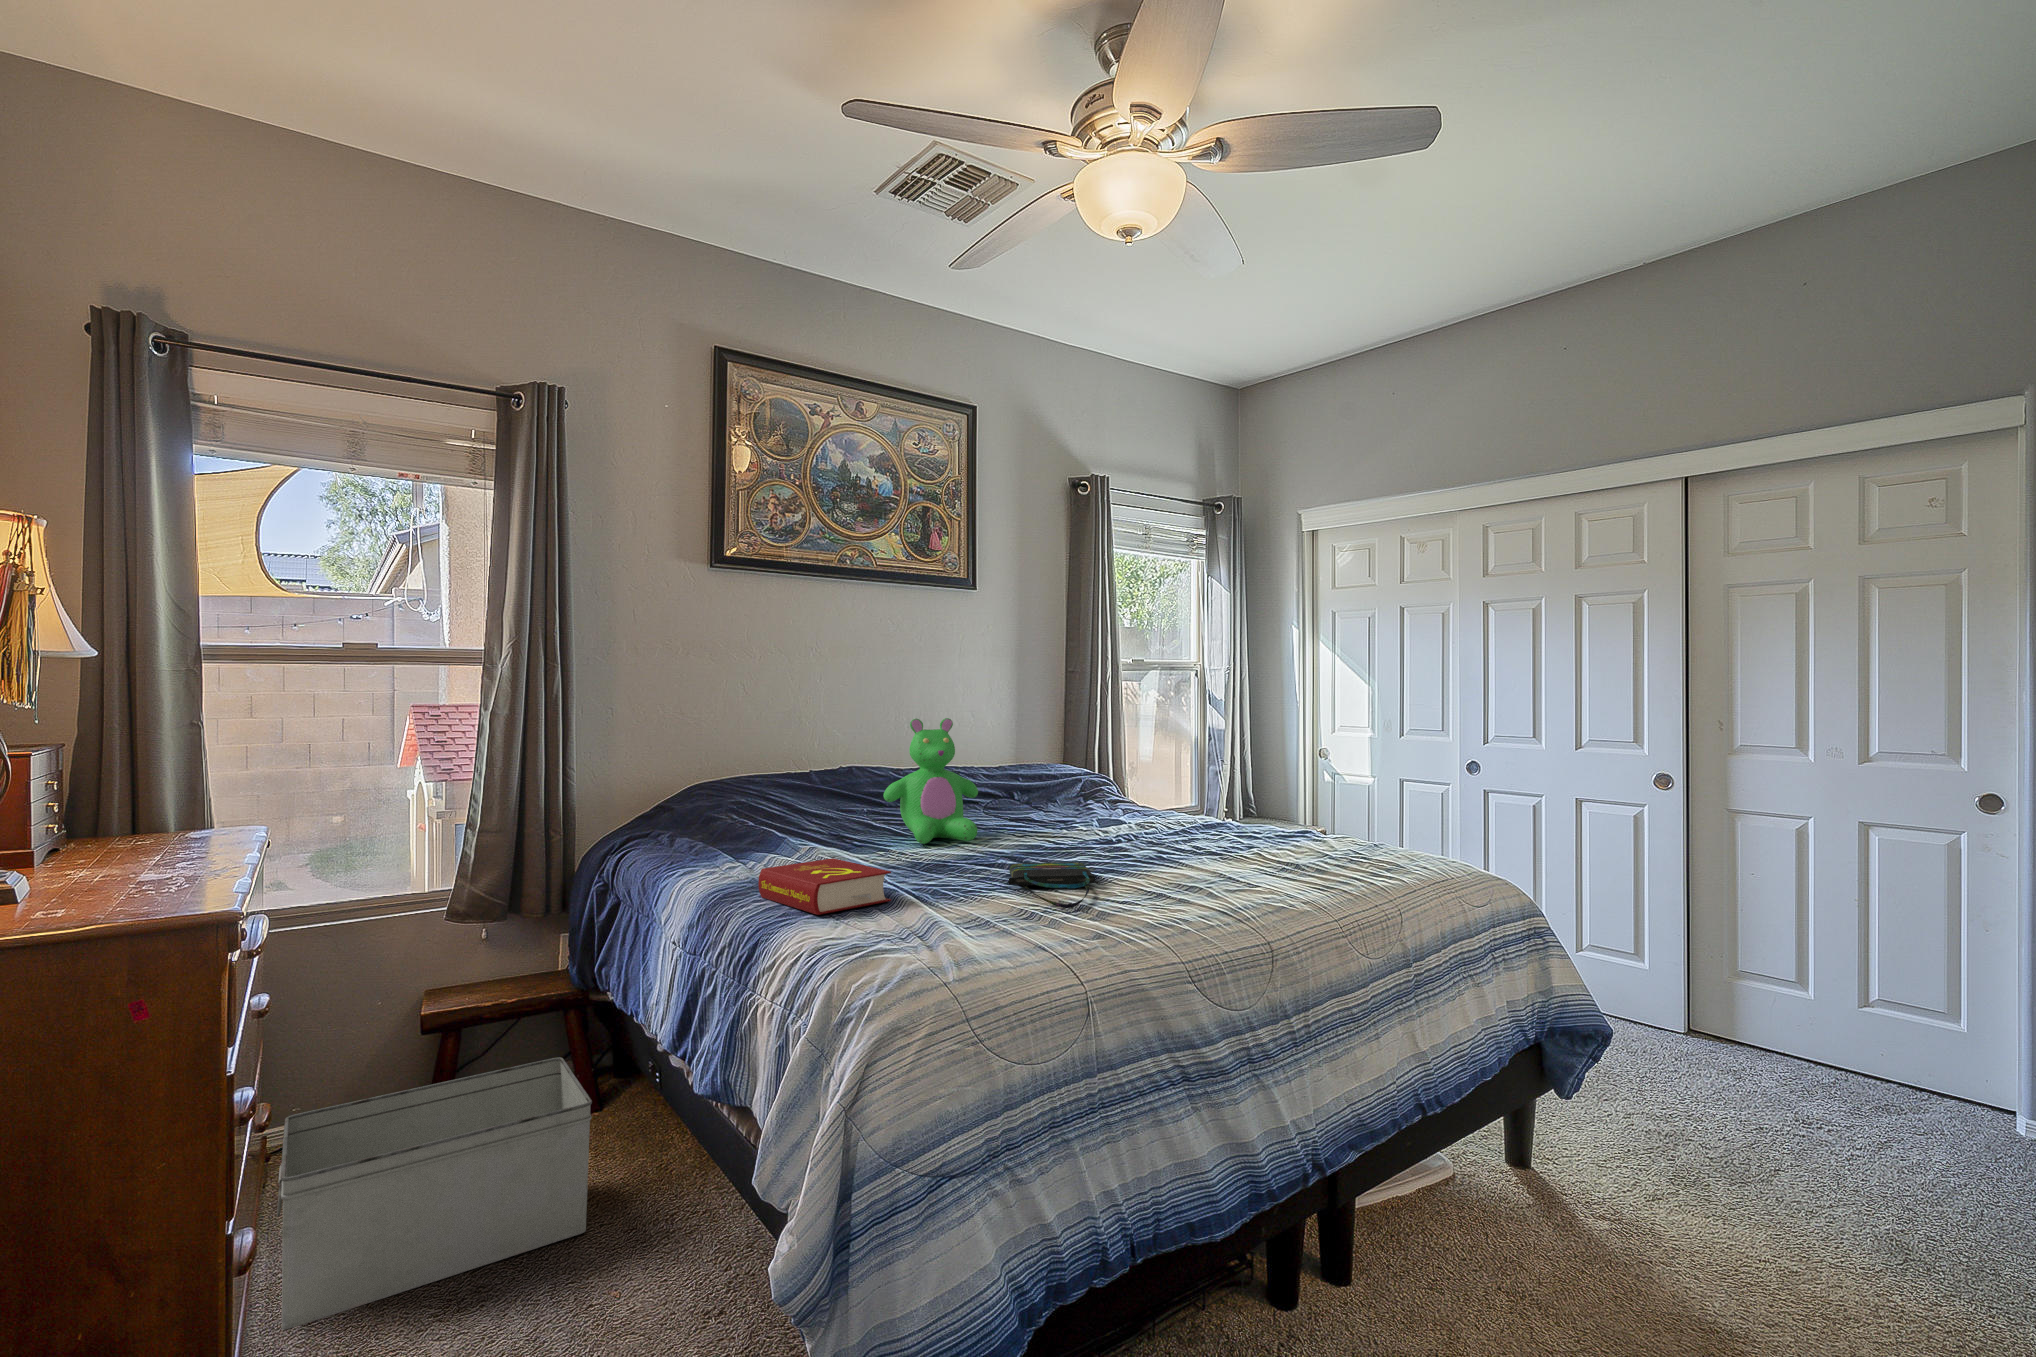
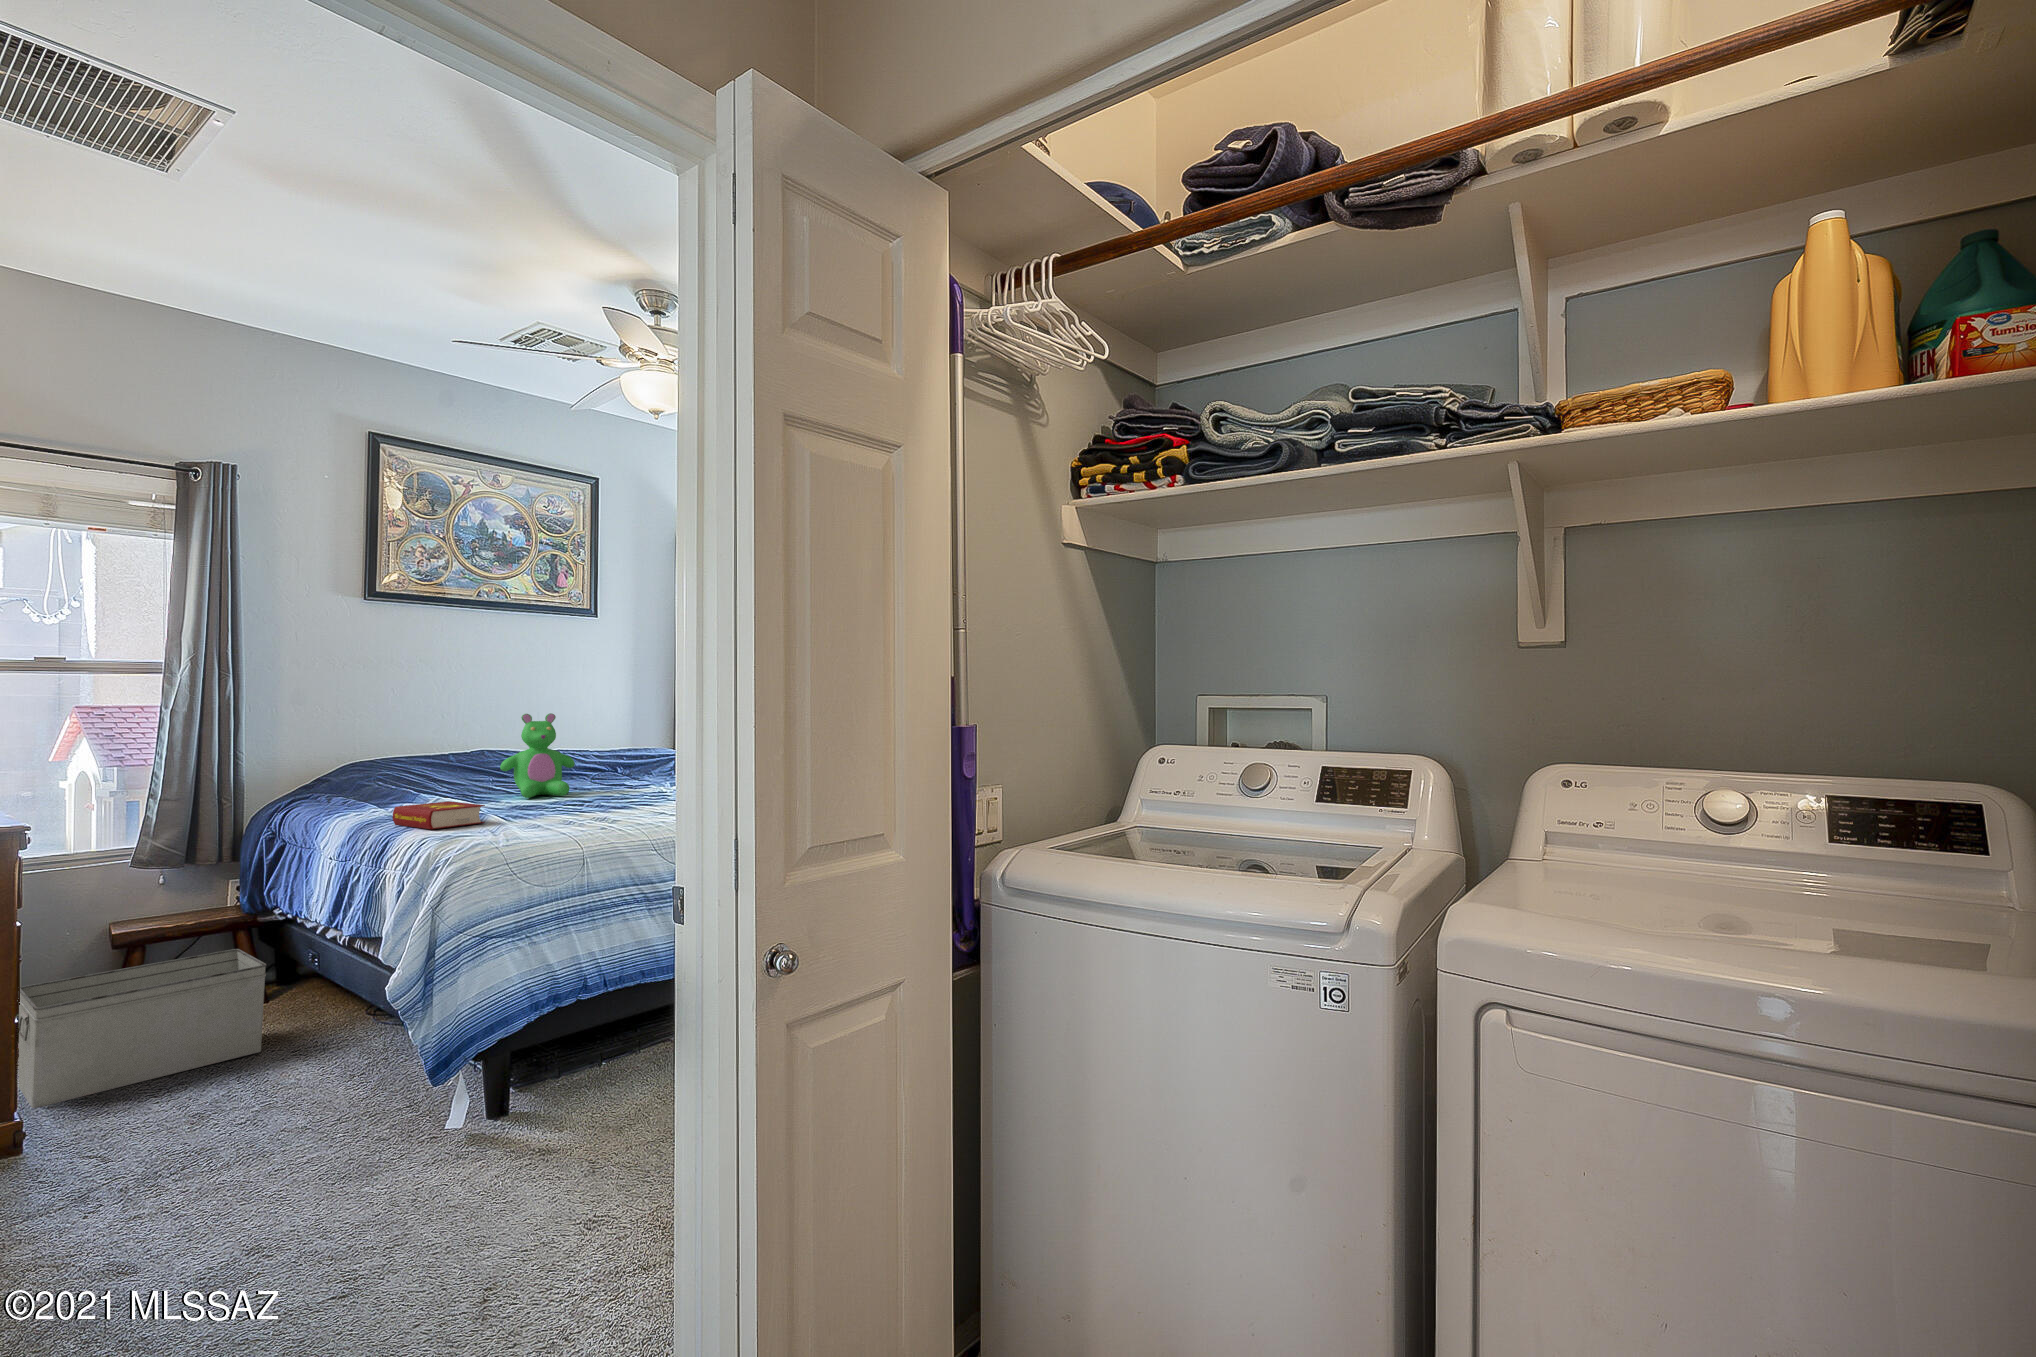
tote bag: present [1008,862,1099,908] -> none [568,802,630,822]

